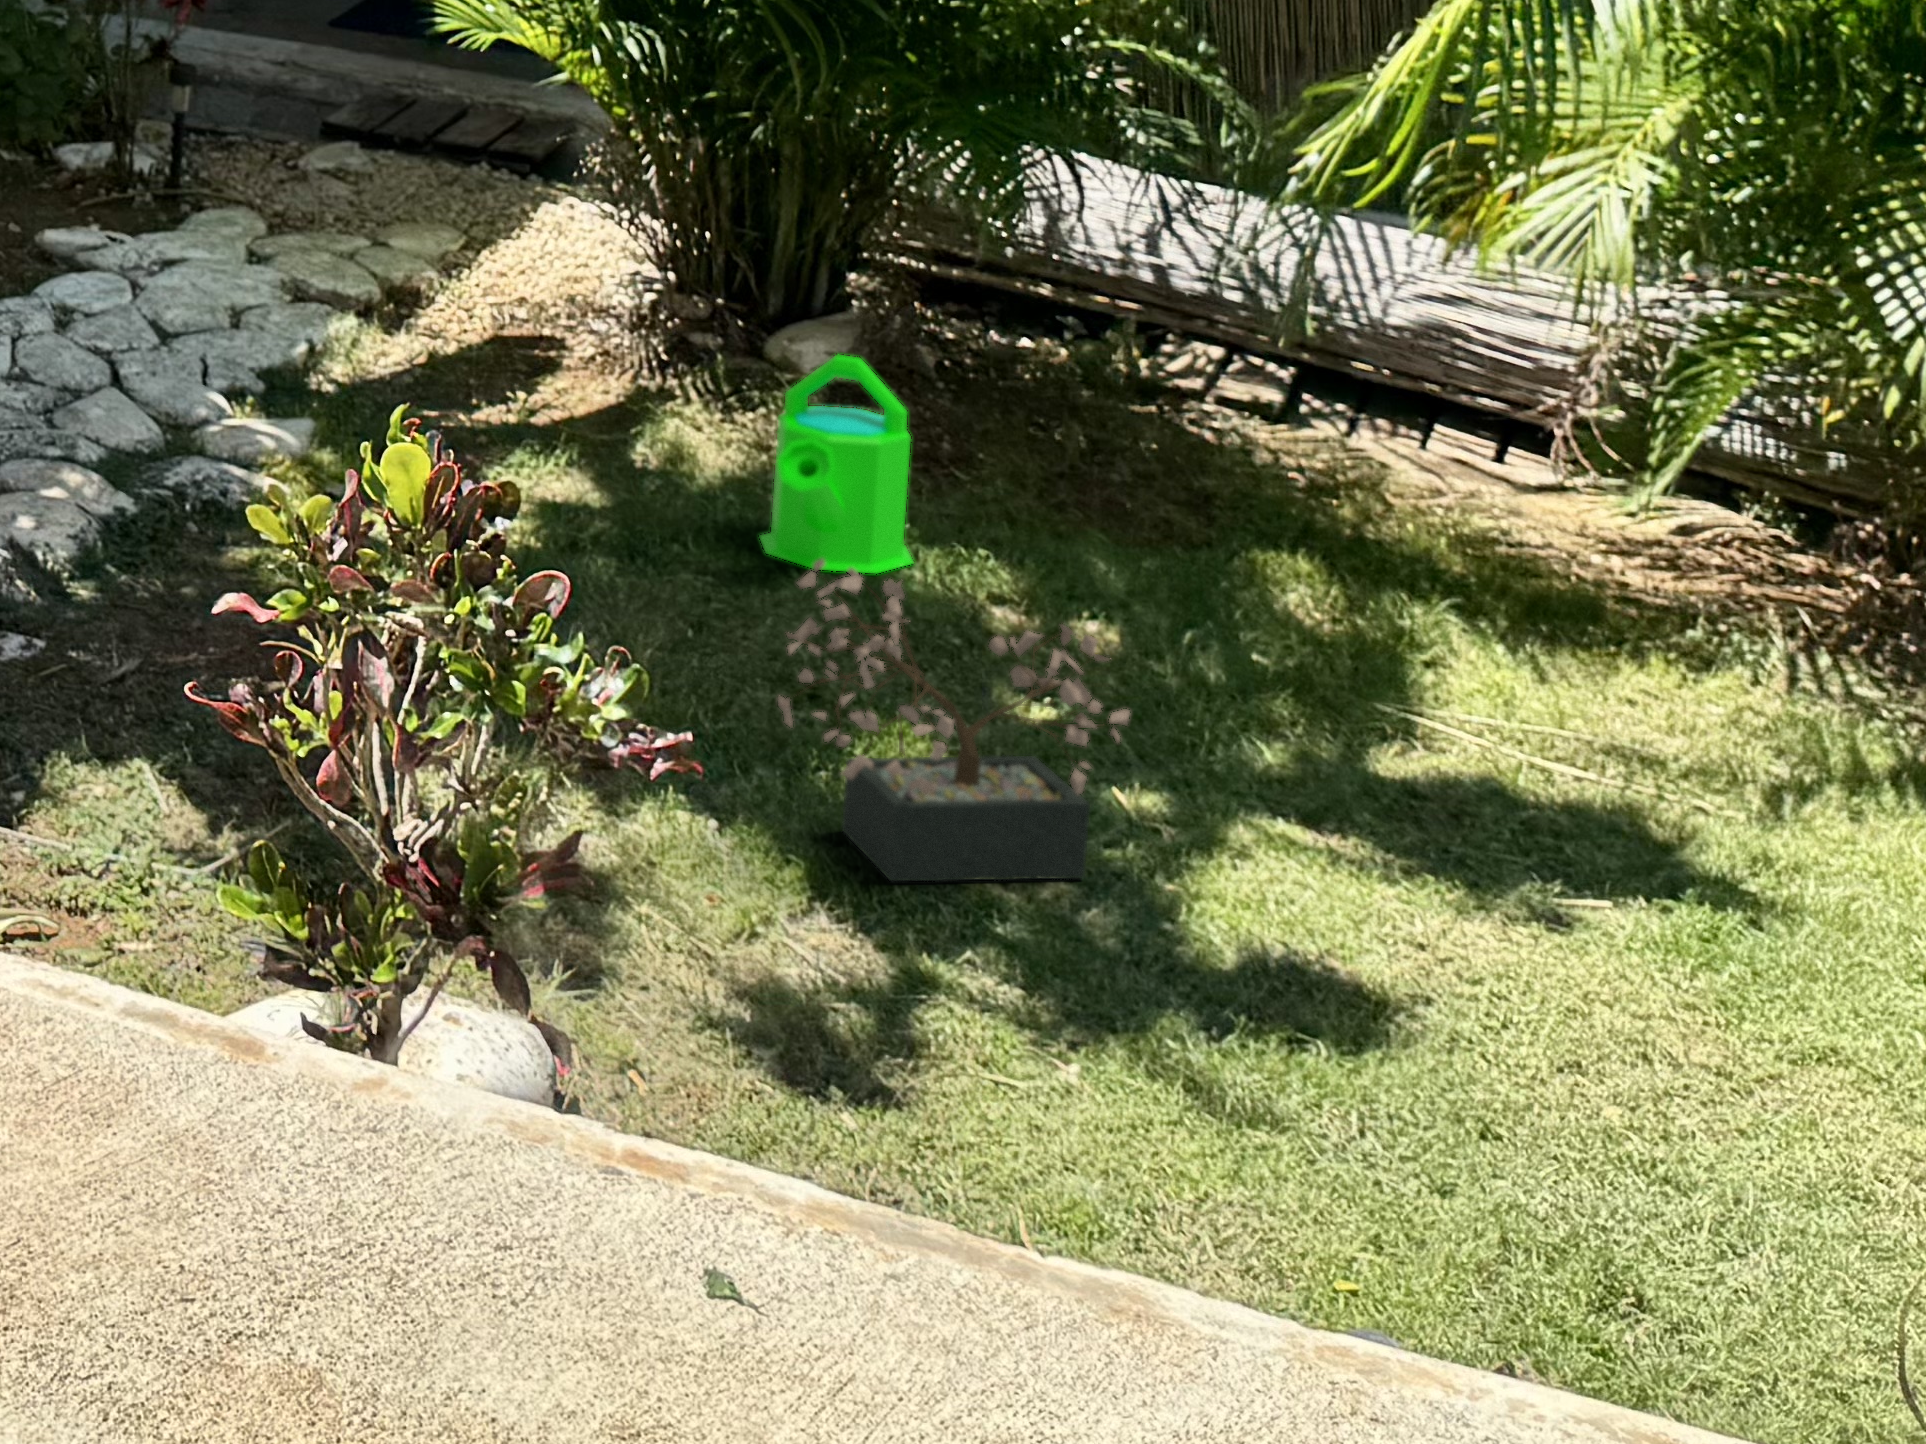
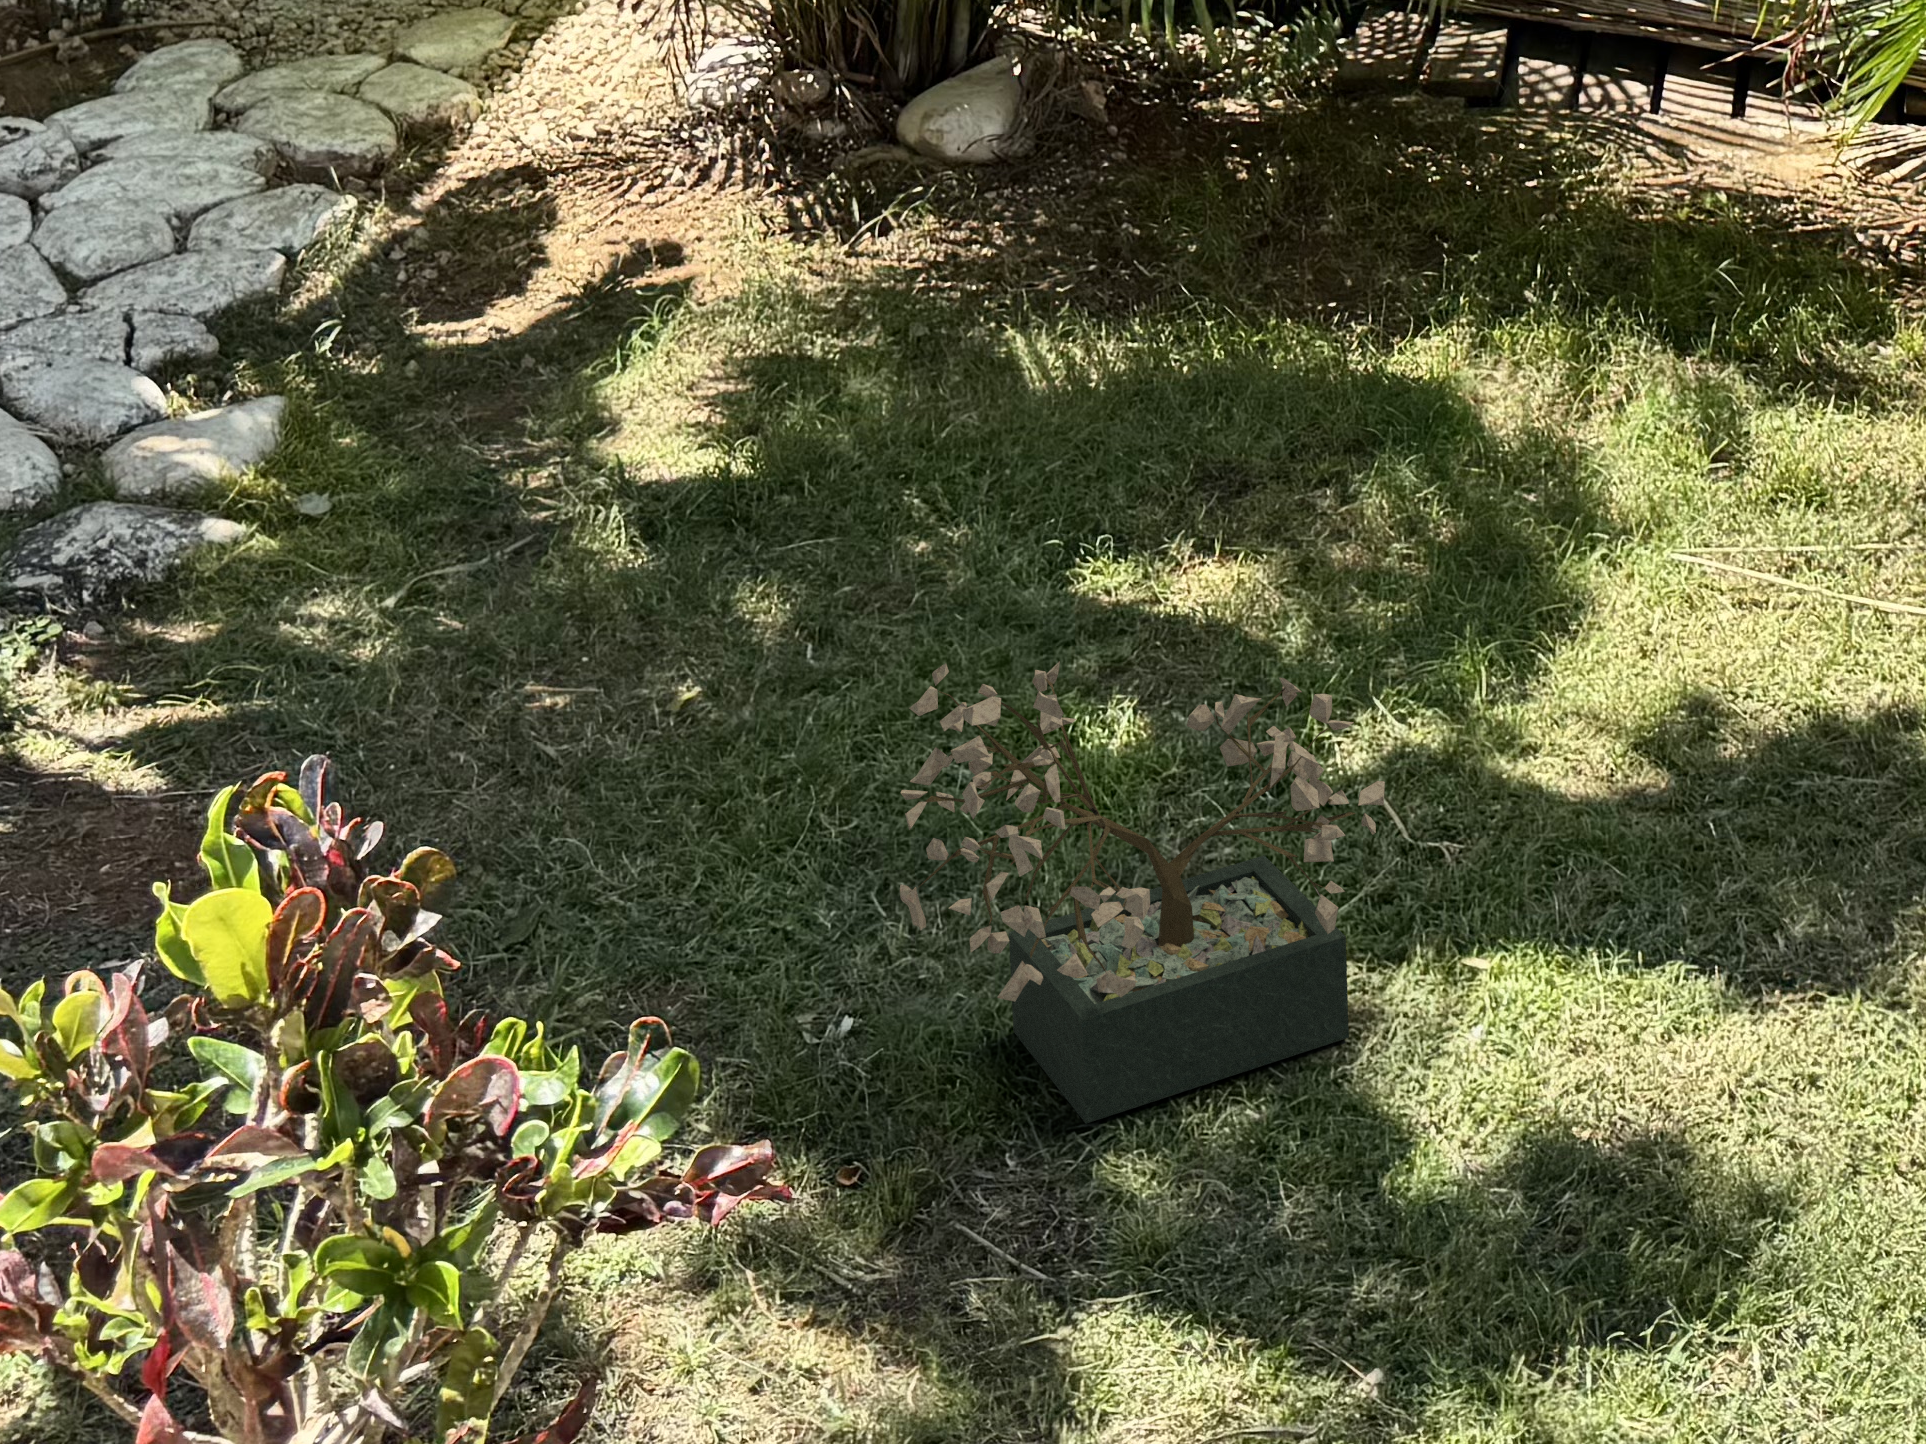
watering can: present [760,354,913,573] -> none [883,228,1086,523]

